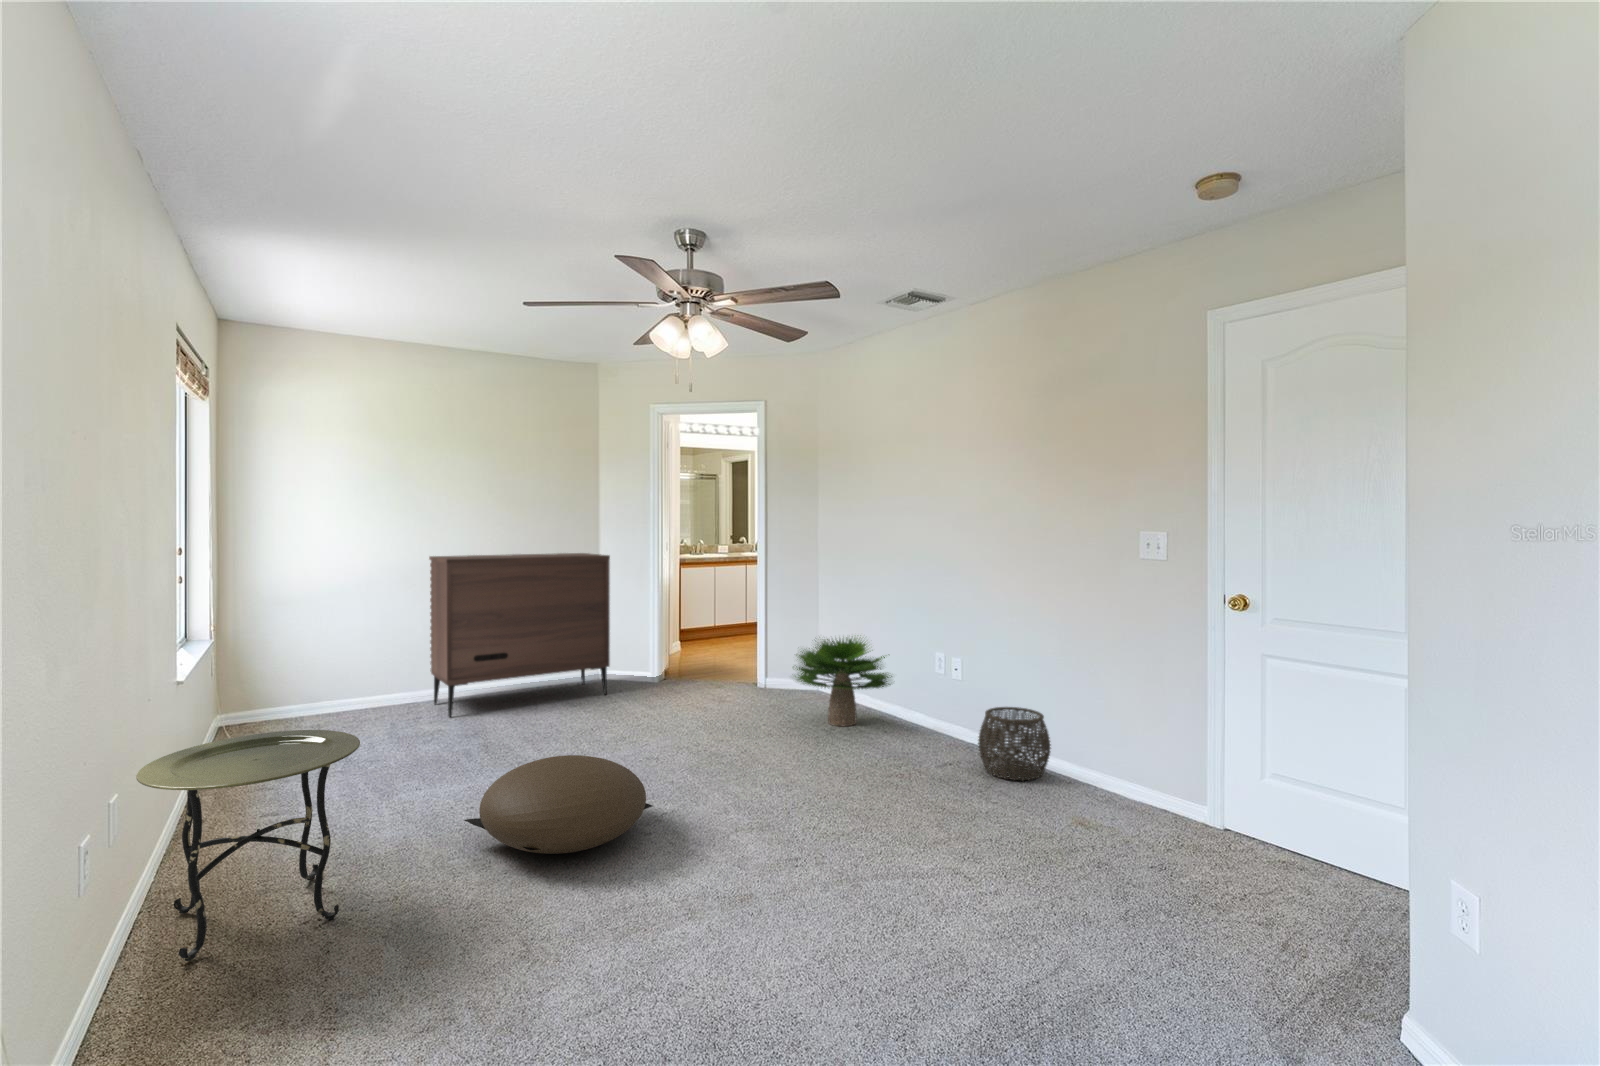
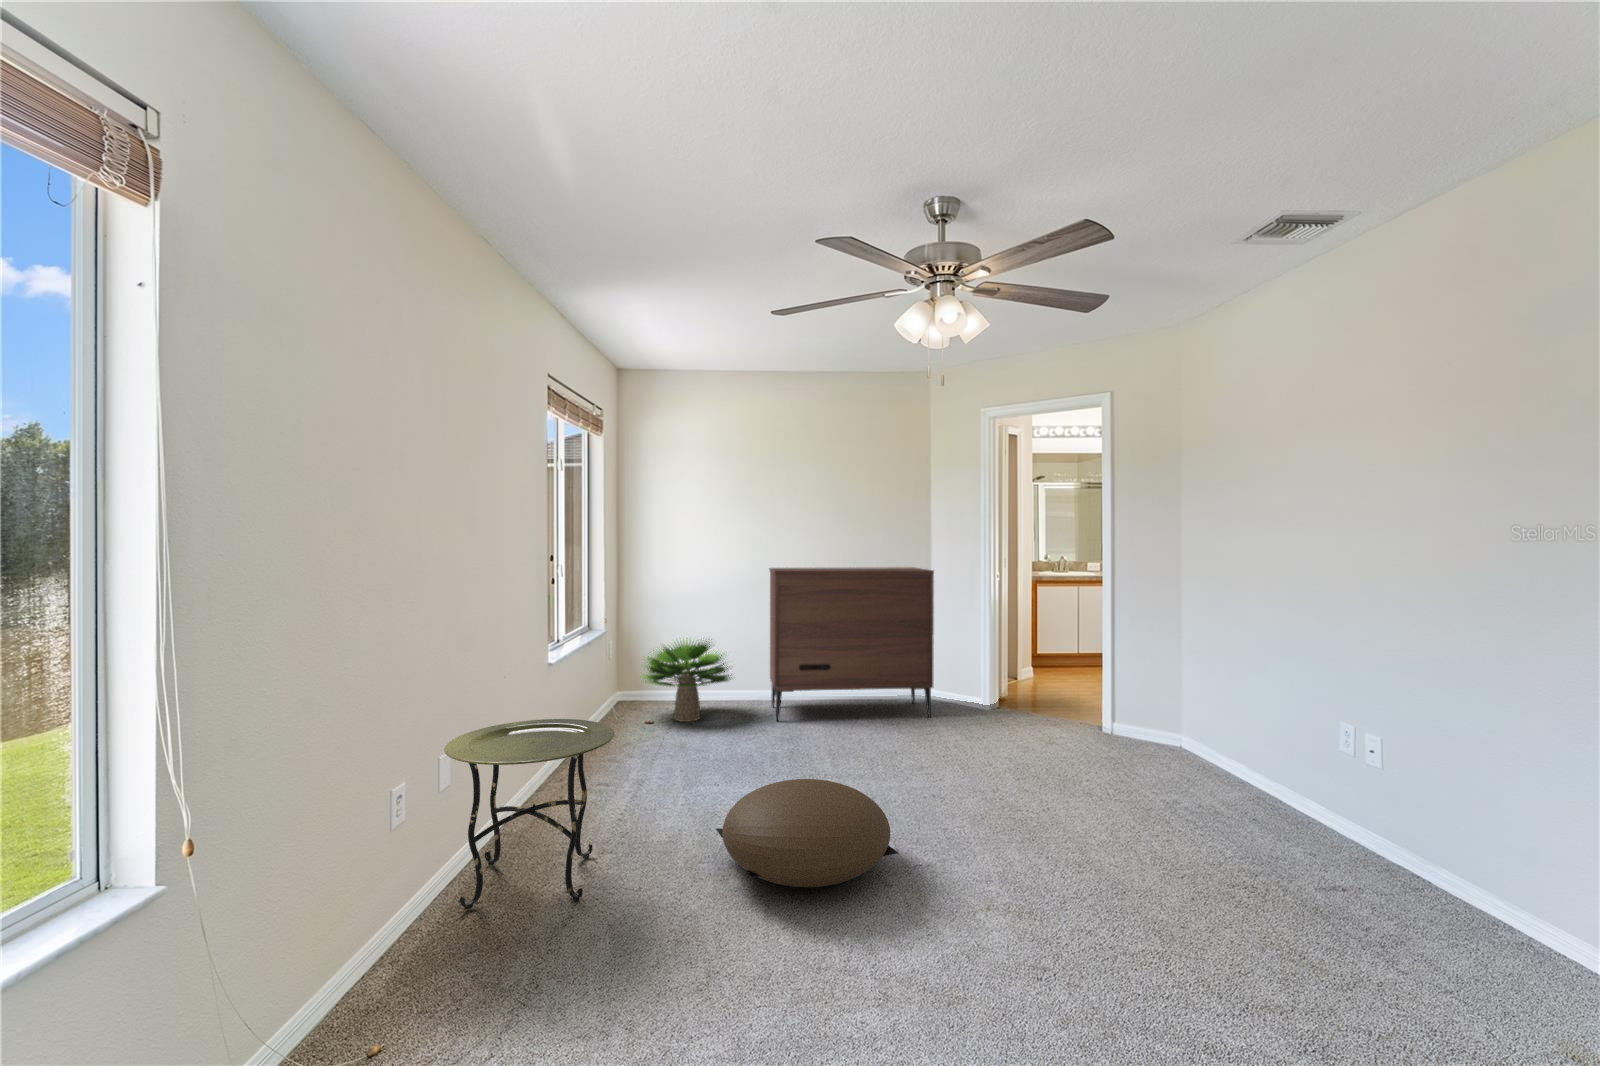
potted plant: present [795,637,892,726] -> present [640,640,731,722]
woven basket: present [978,707,1051,781] -> none [1385,808,1527,933]

